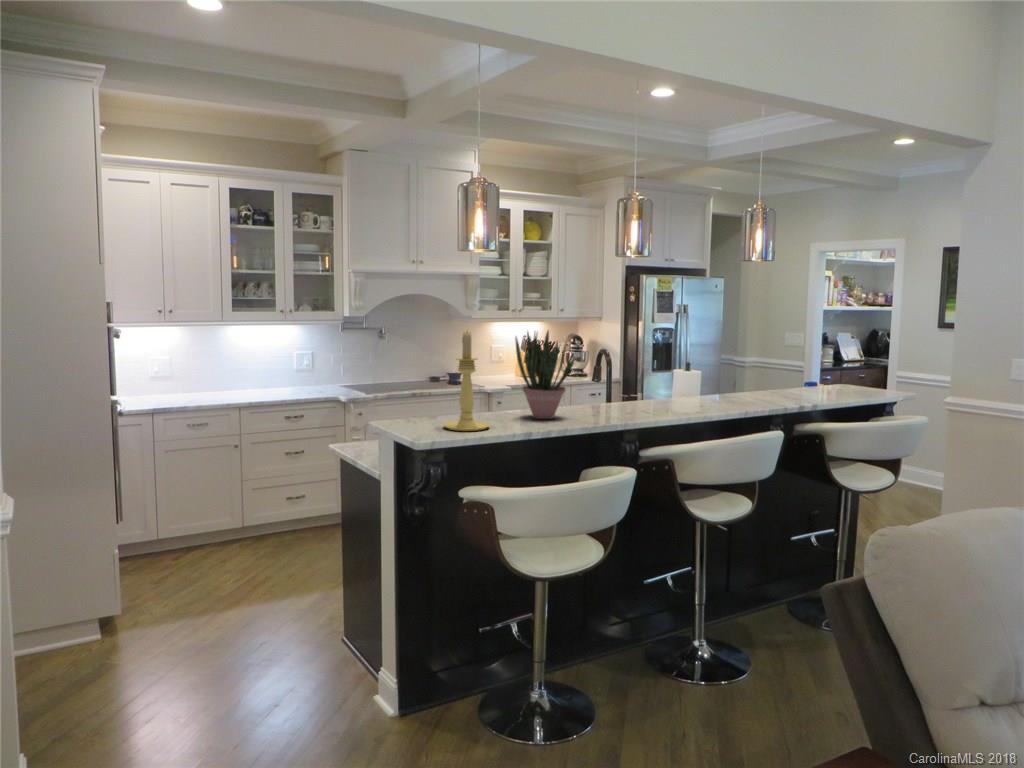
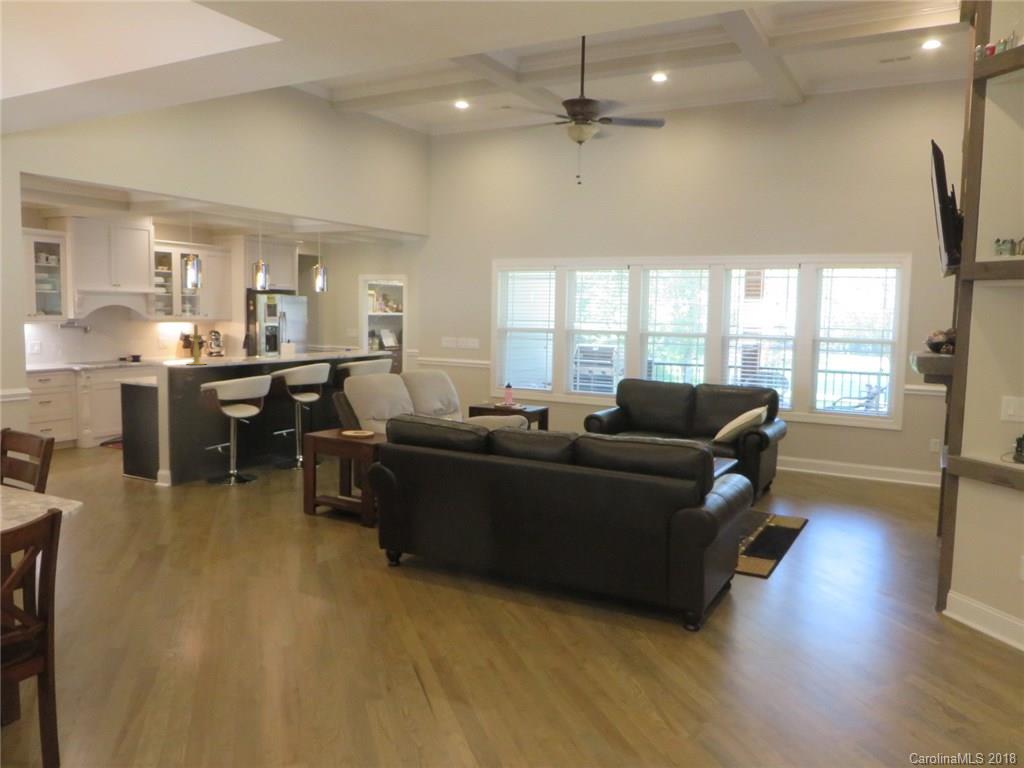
potted plant: present [515,331,575,419] -> none [214,323,240,362]

